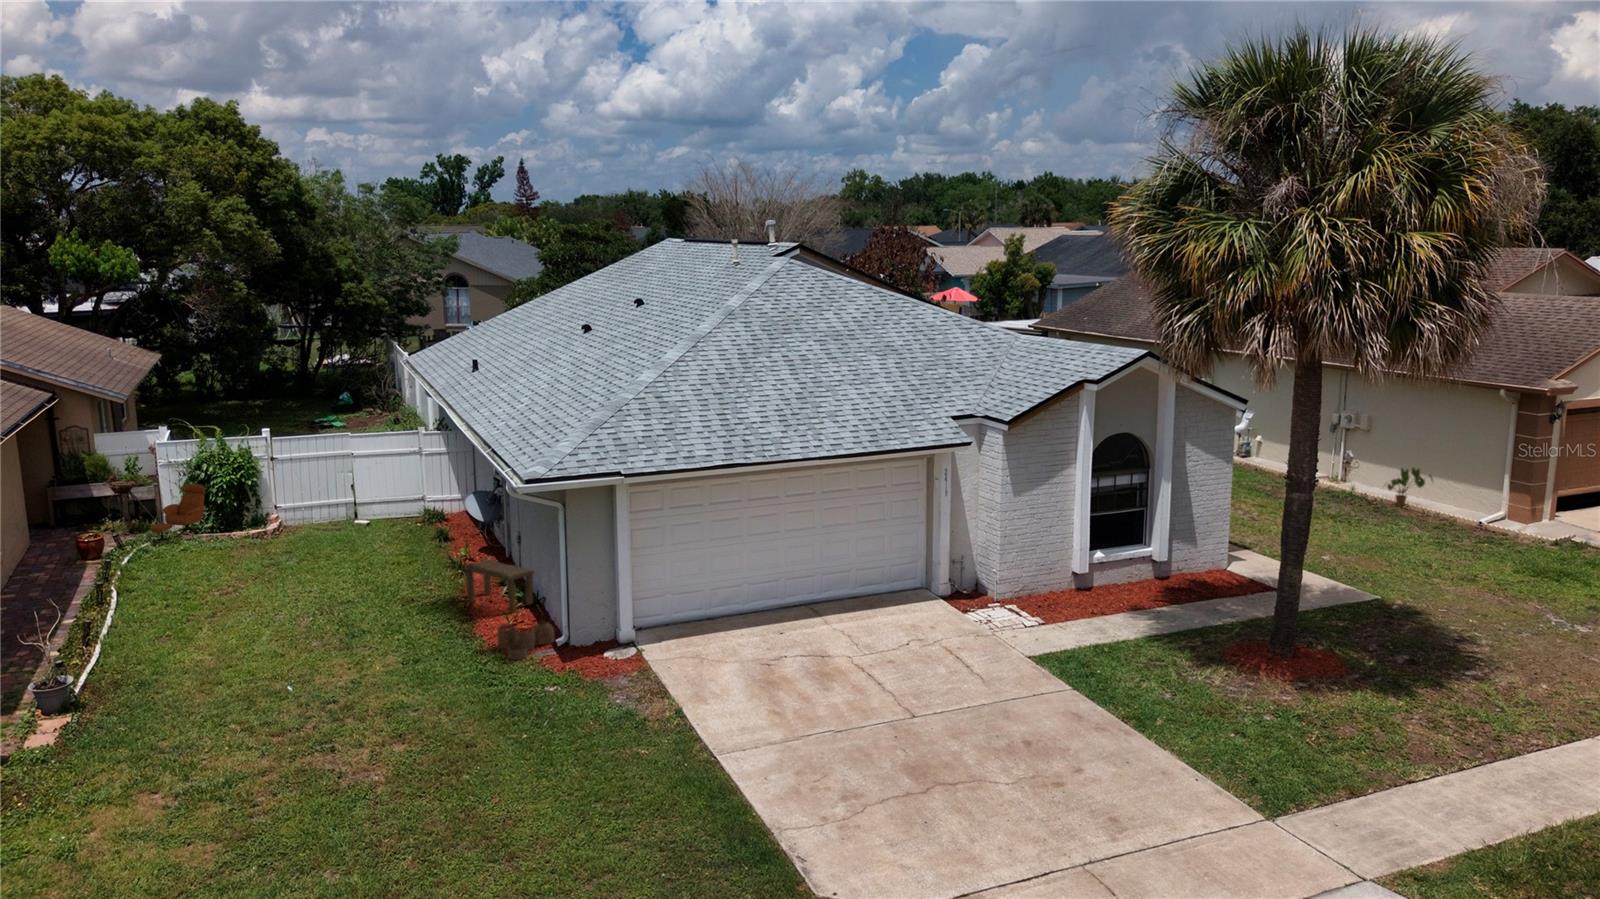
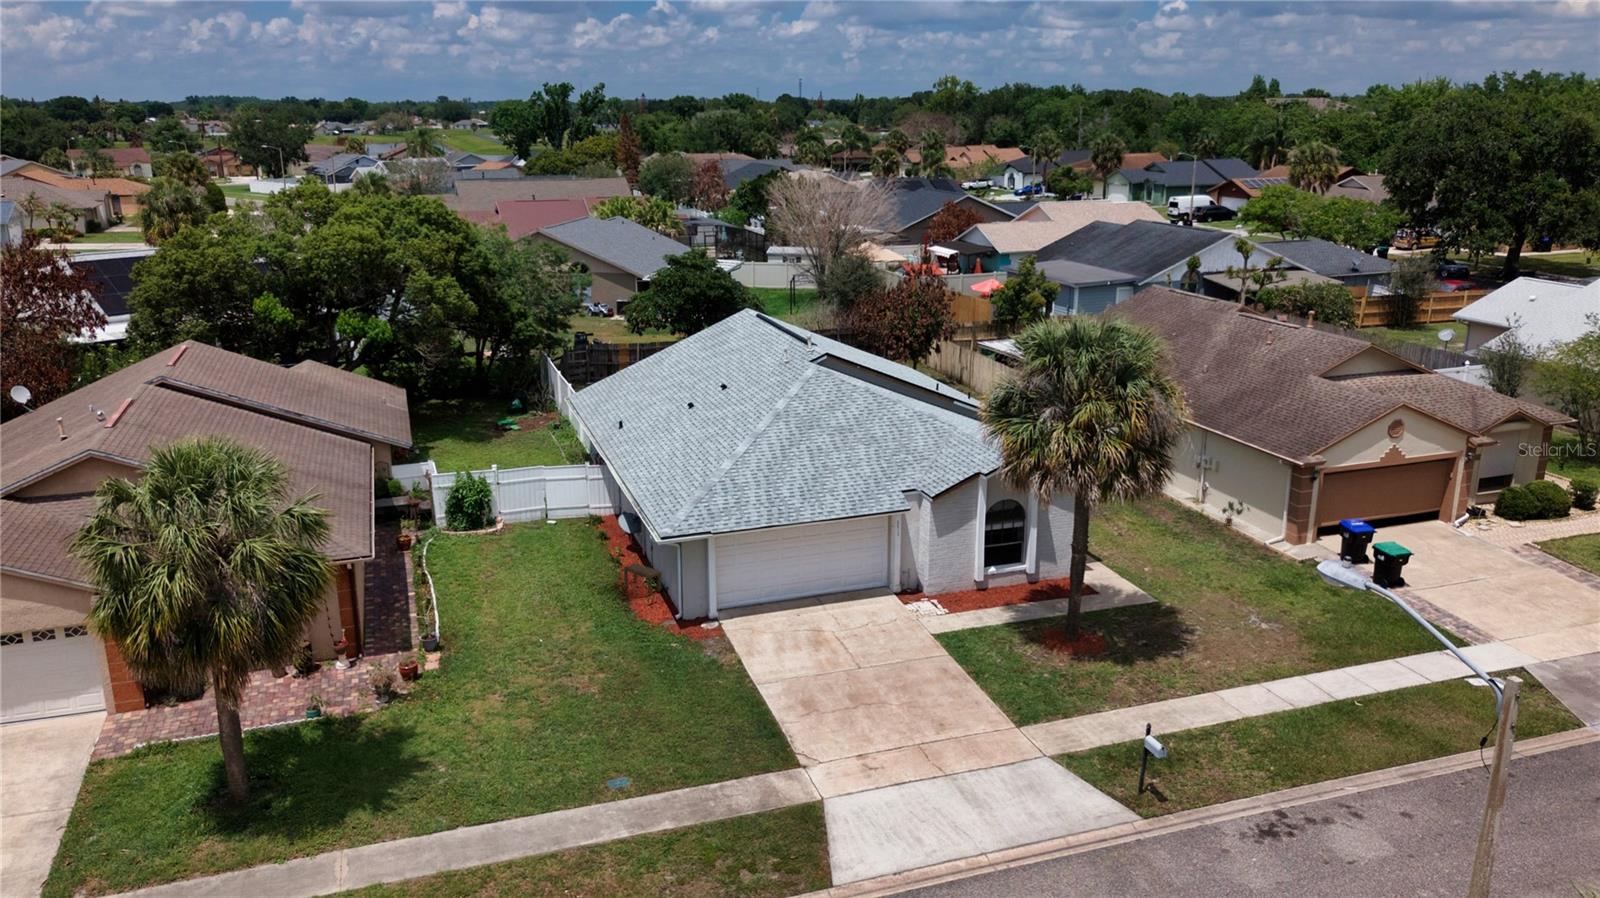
lounge chair: present [149,484,205,545] -> none [433,501,462,540]
woven basket: present [497,621,554,660] -> none [644,604,675,627]

